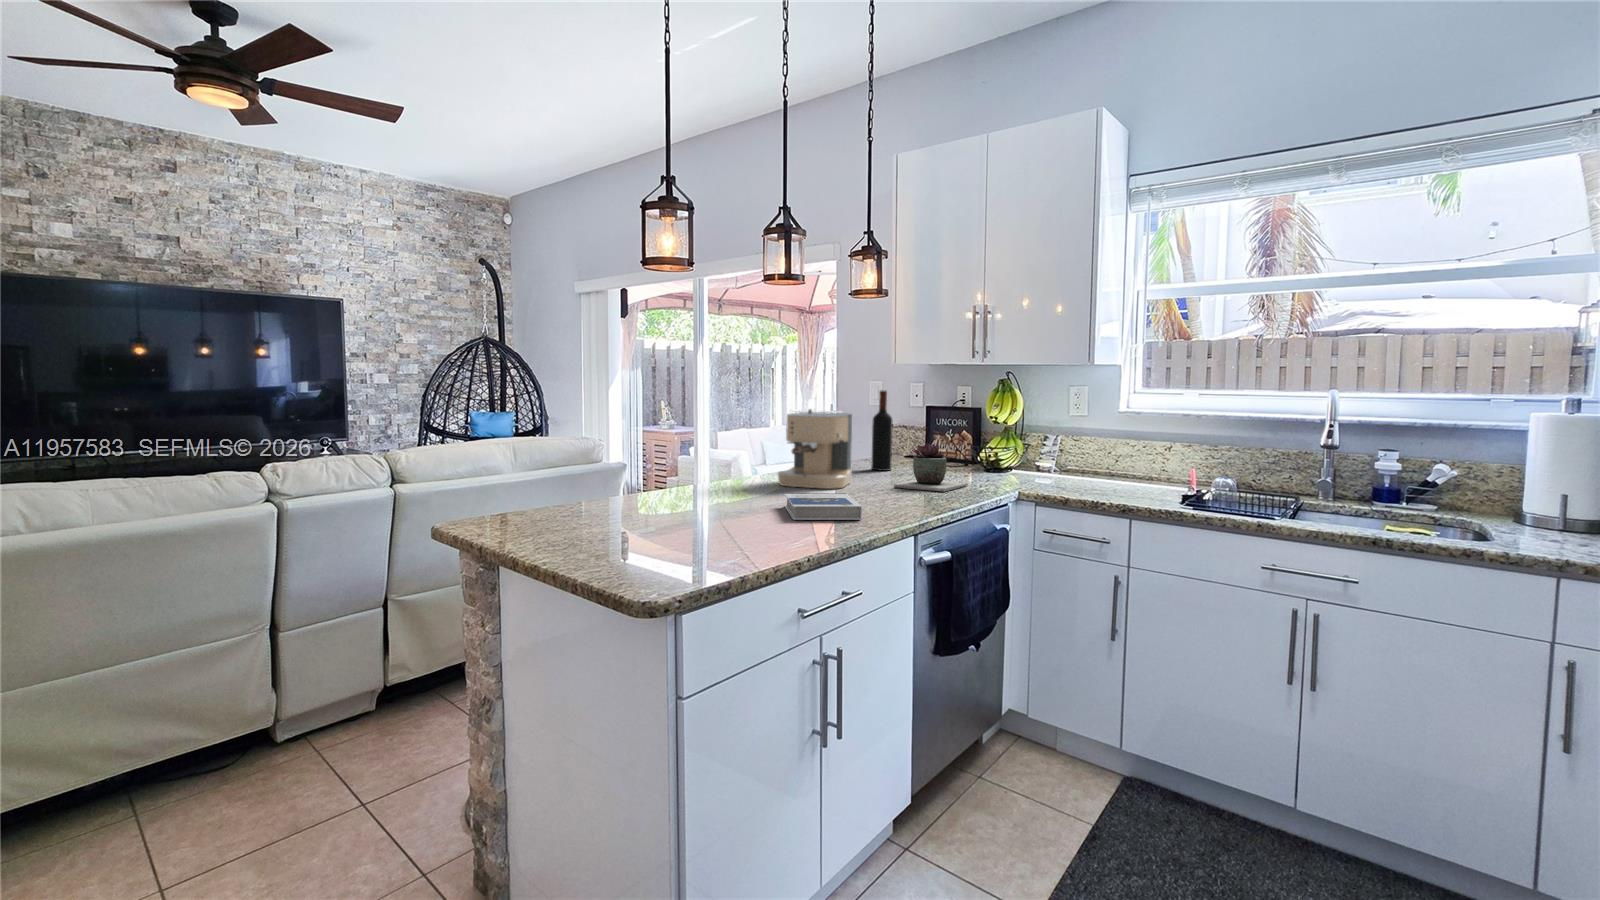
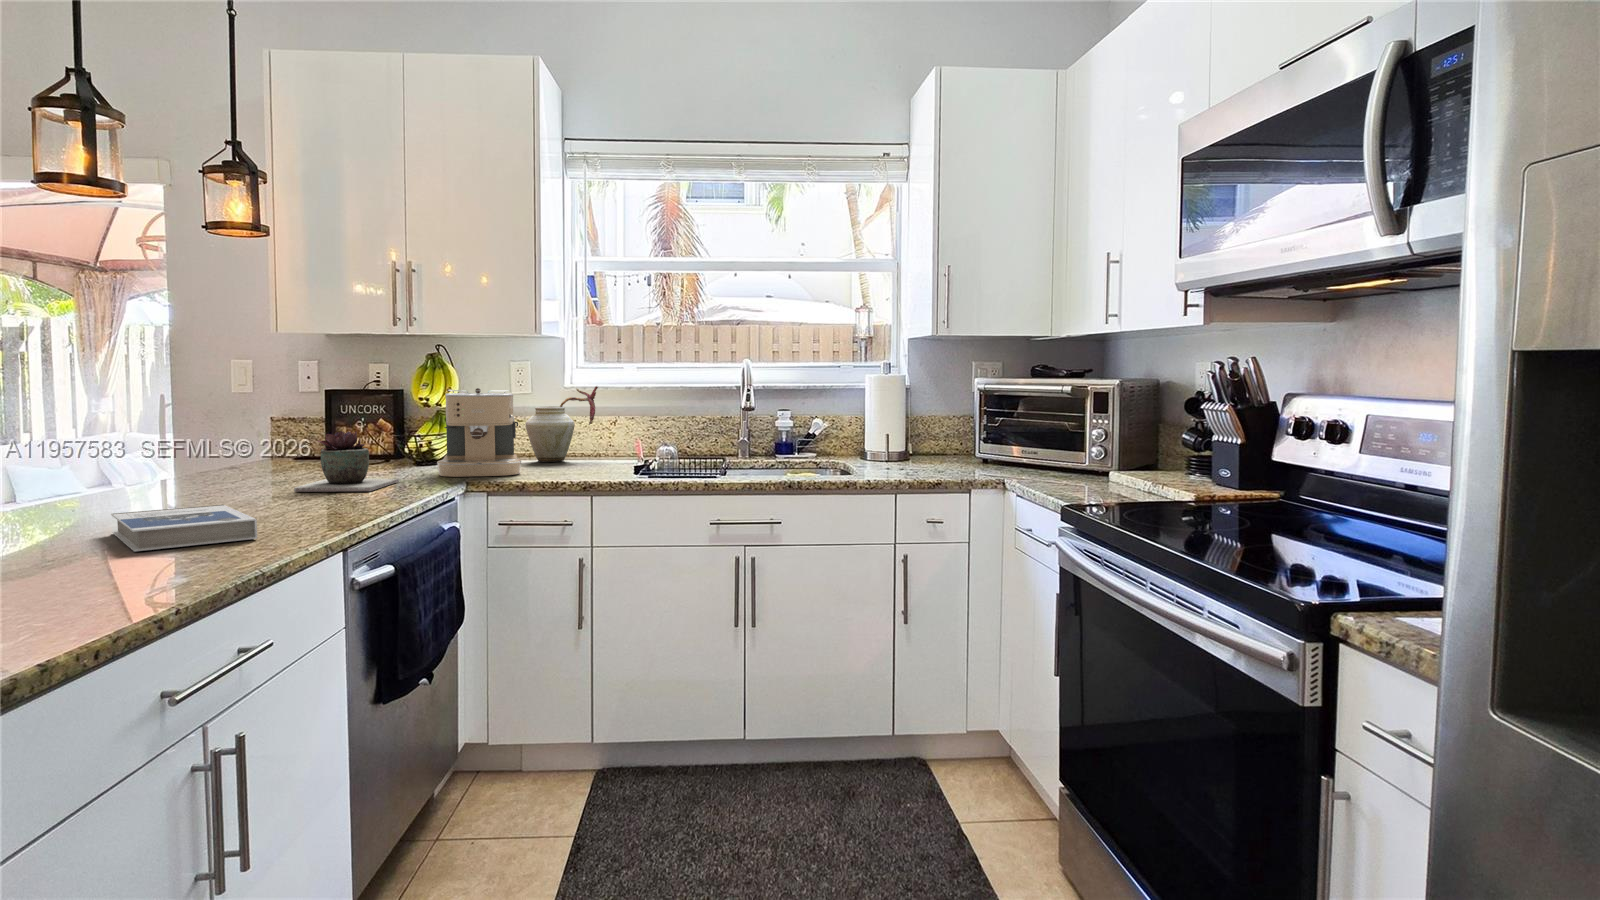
wine bottle: present [871,390,893,471] -> none [250,366,283,473]
coffee maker: present [778,409,852,489] -> present [437,388,521,477]
vase: none [1079,410,1150,478] -> present [525,386,598,462]

